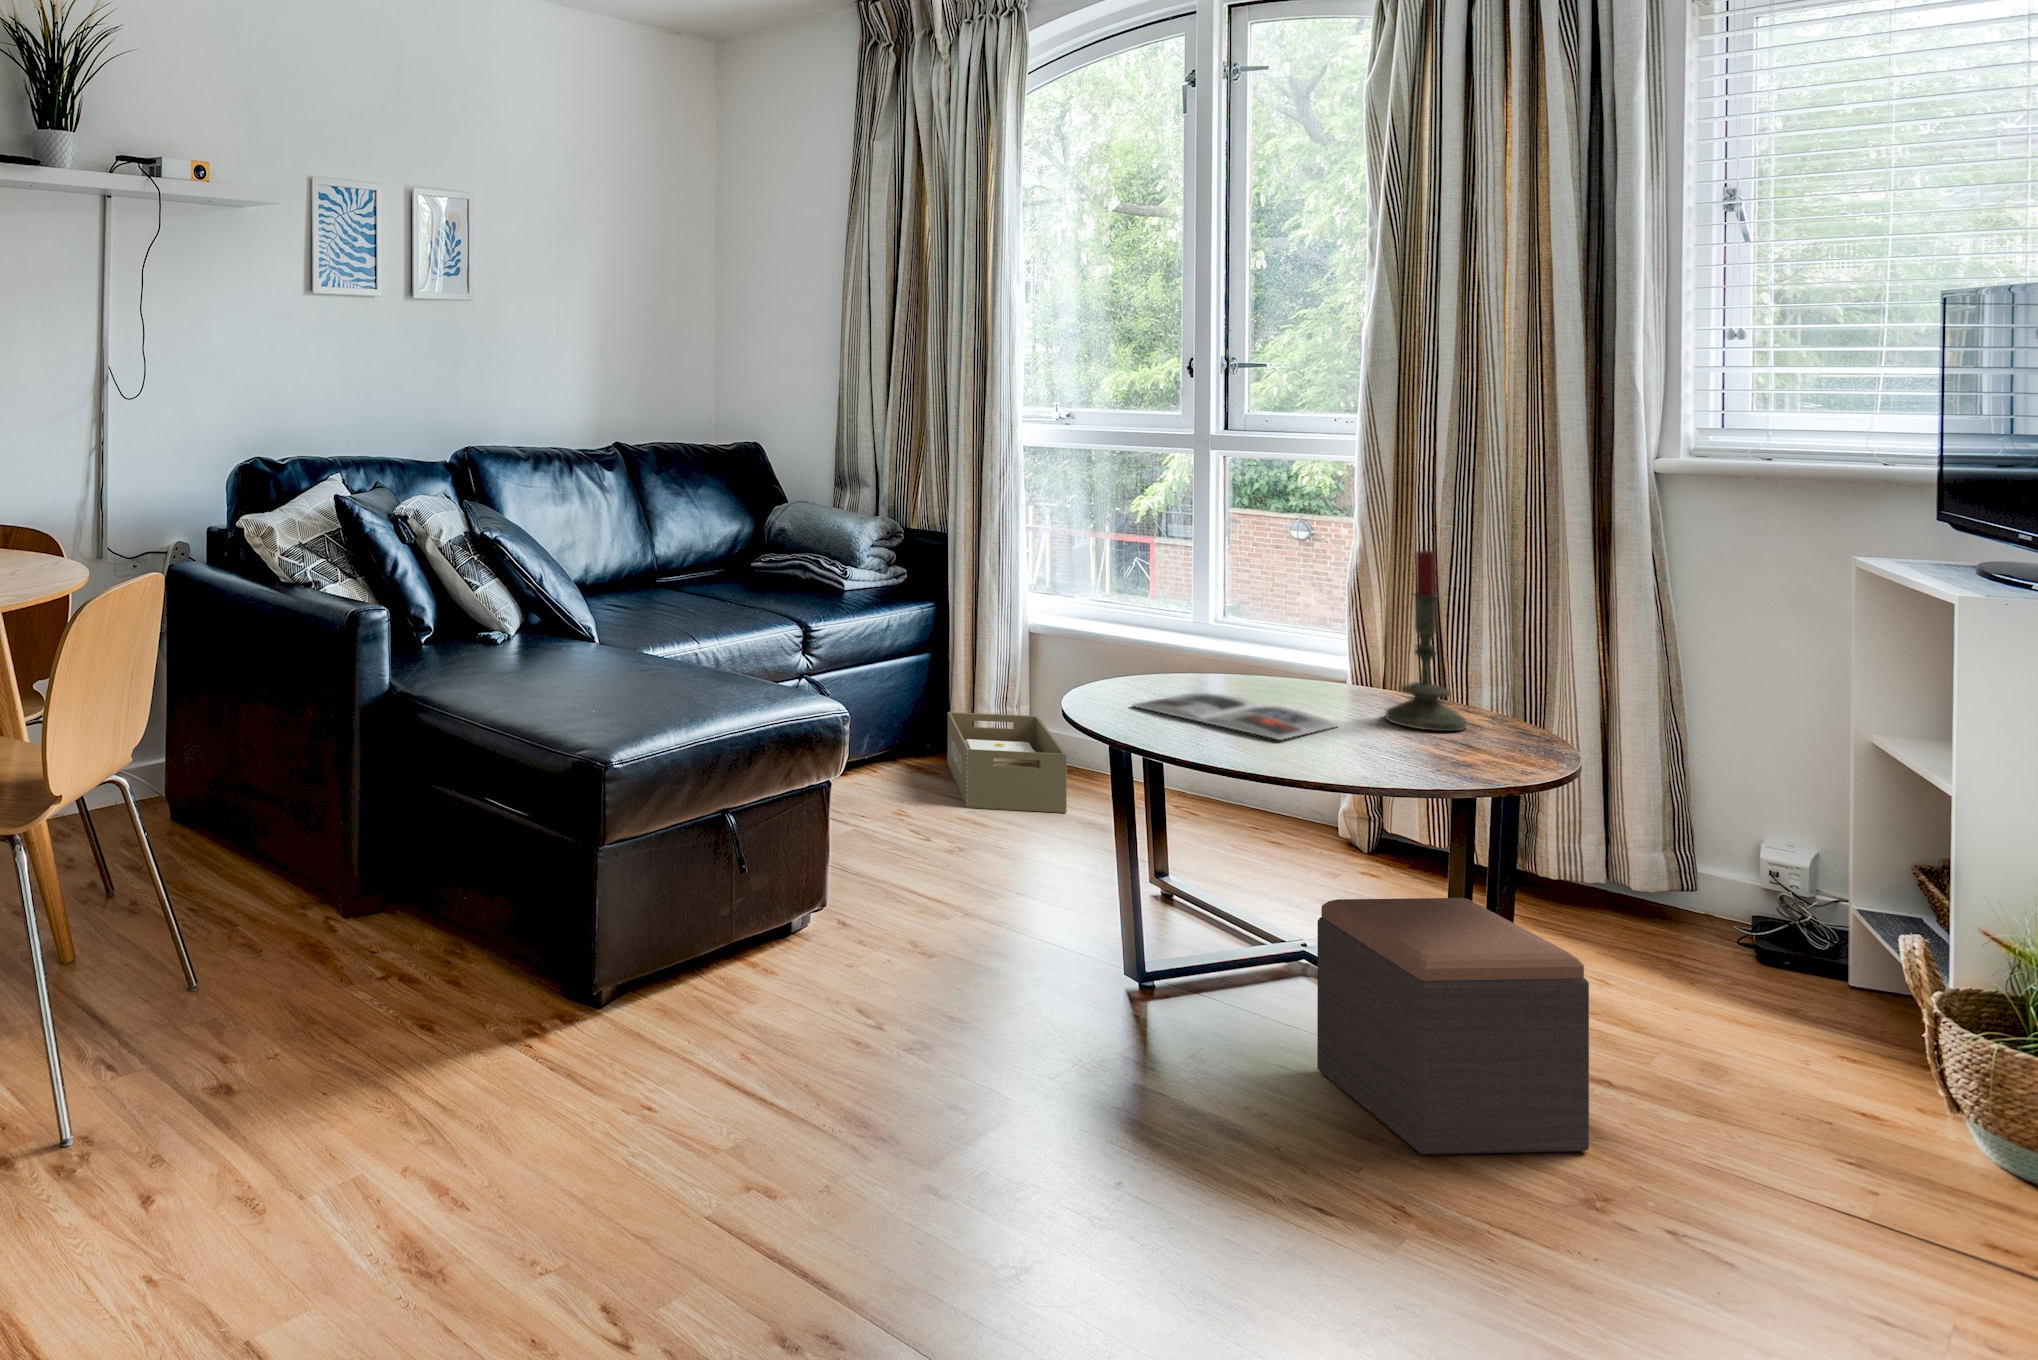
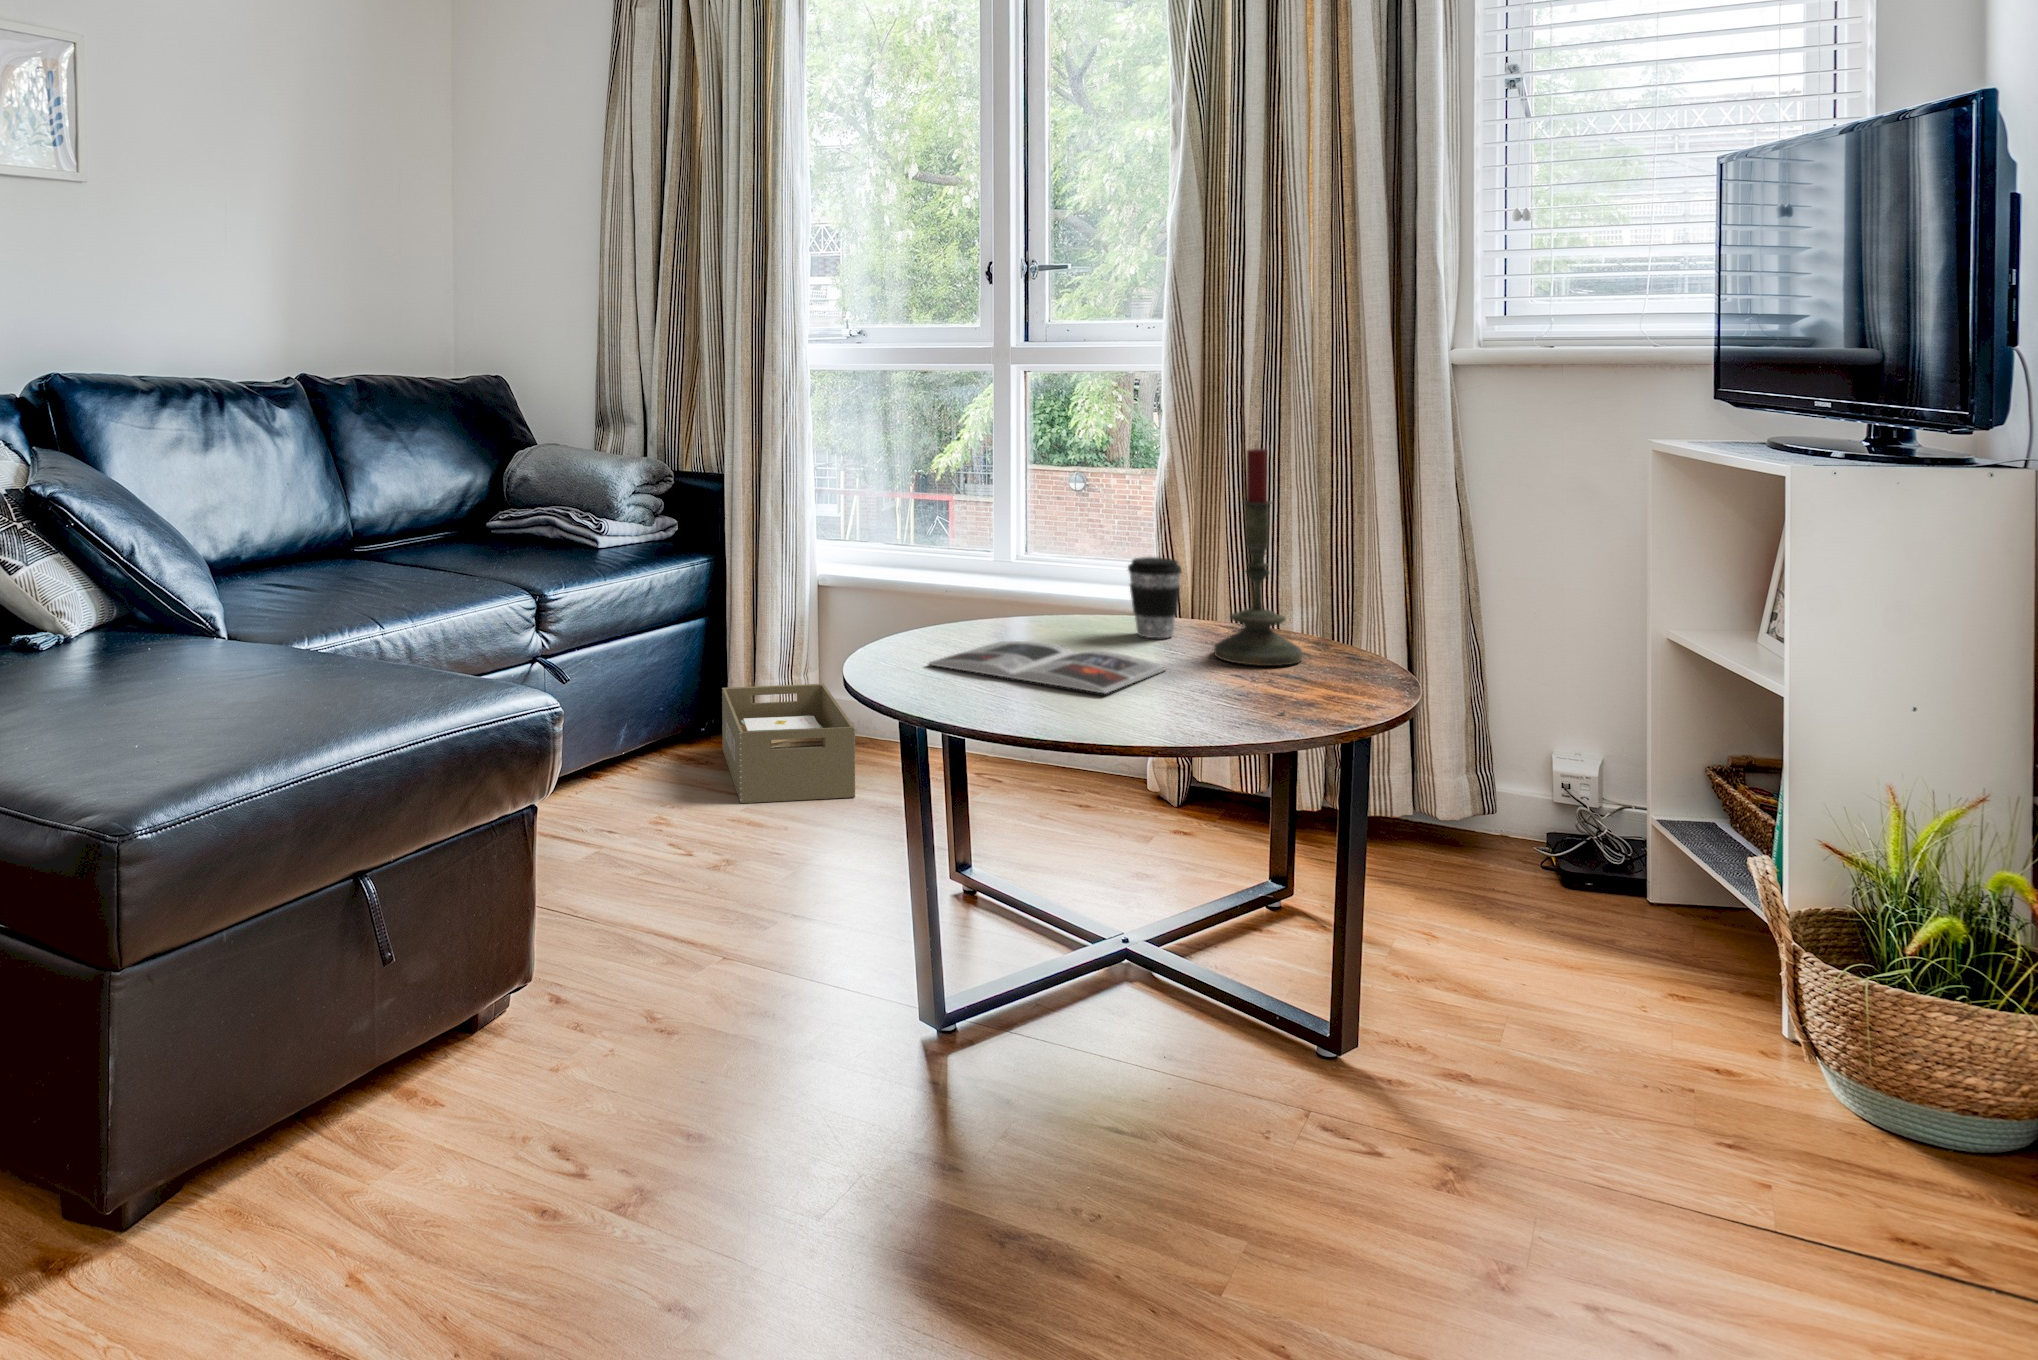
coffee cup: none [1310,633,1360,701] -> present [1128,557,1182,638]
footstool: present [1317,898,1589,1155] -> none [1157,874,1475,1237]

